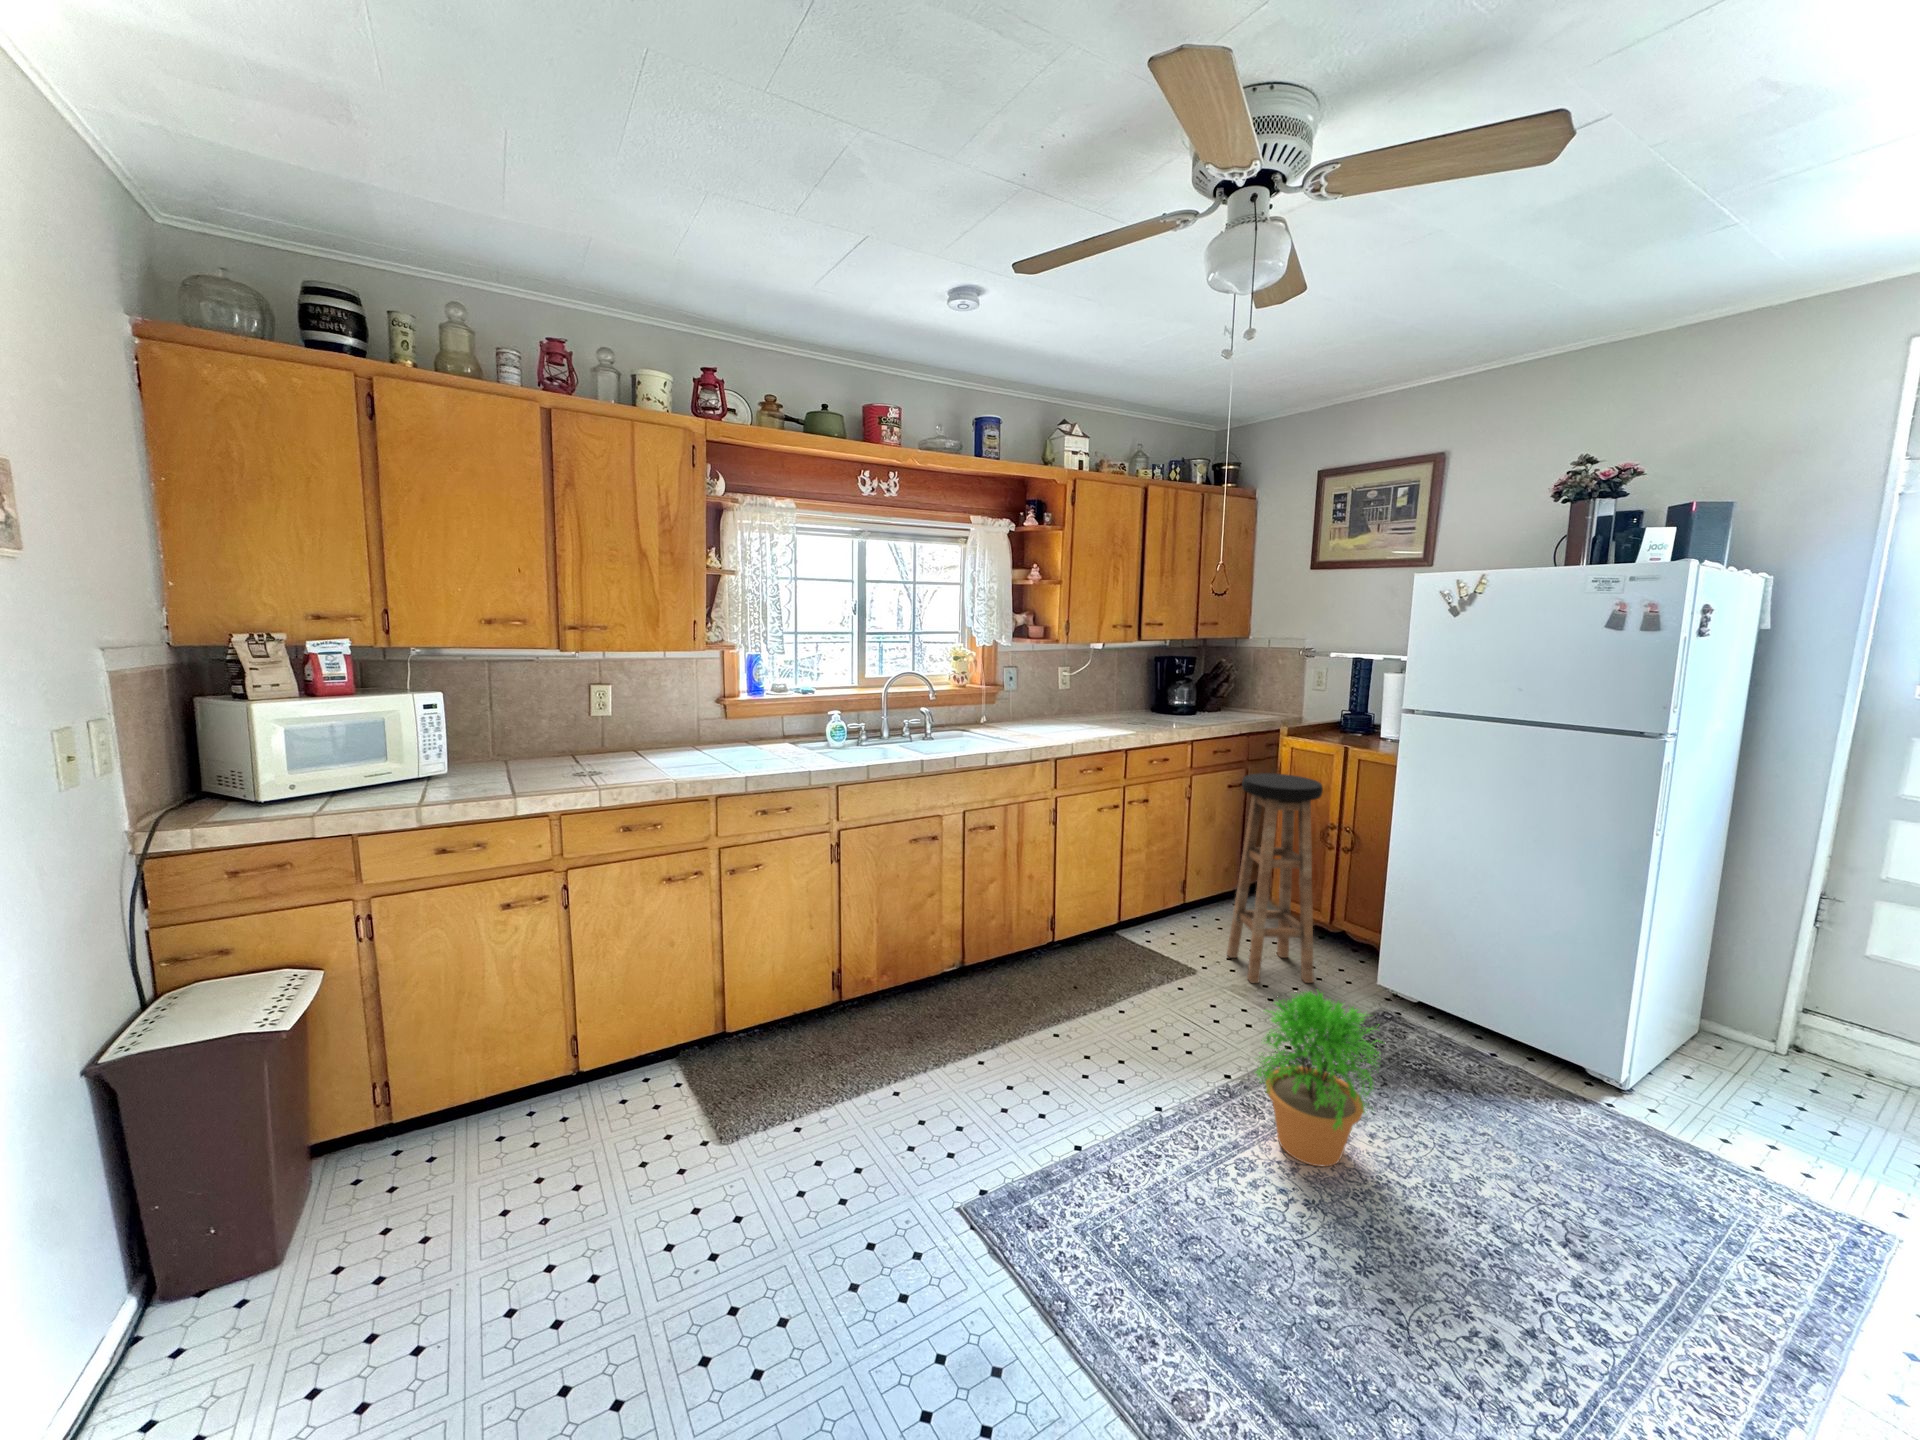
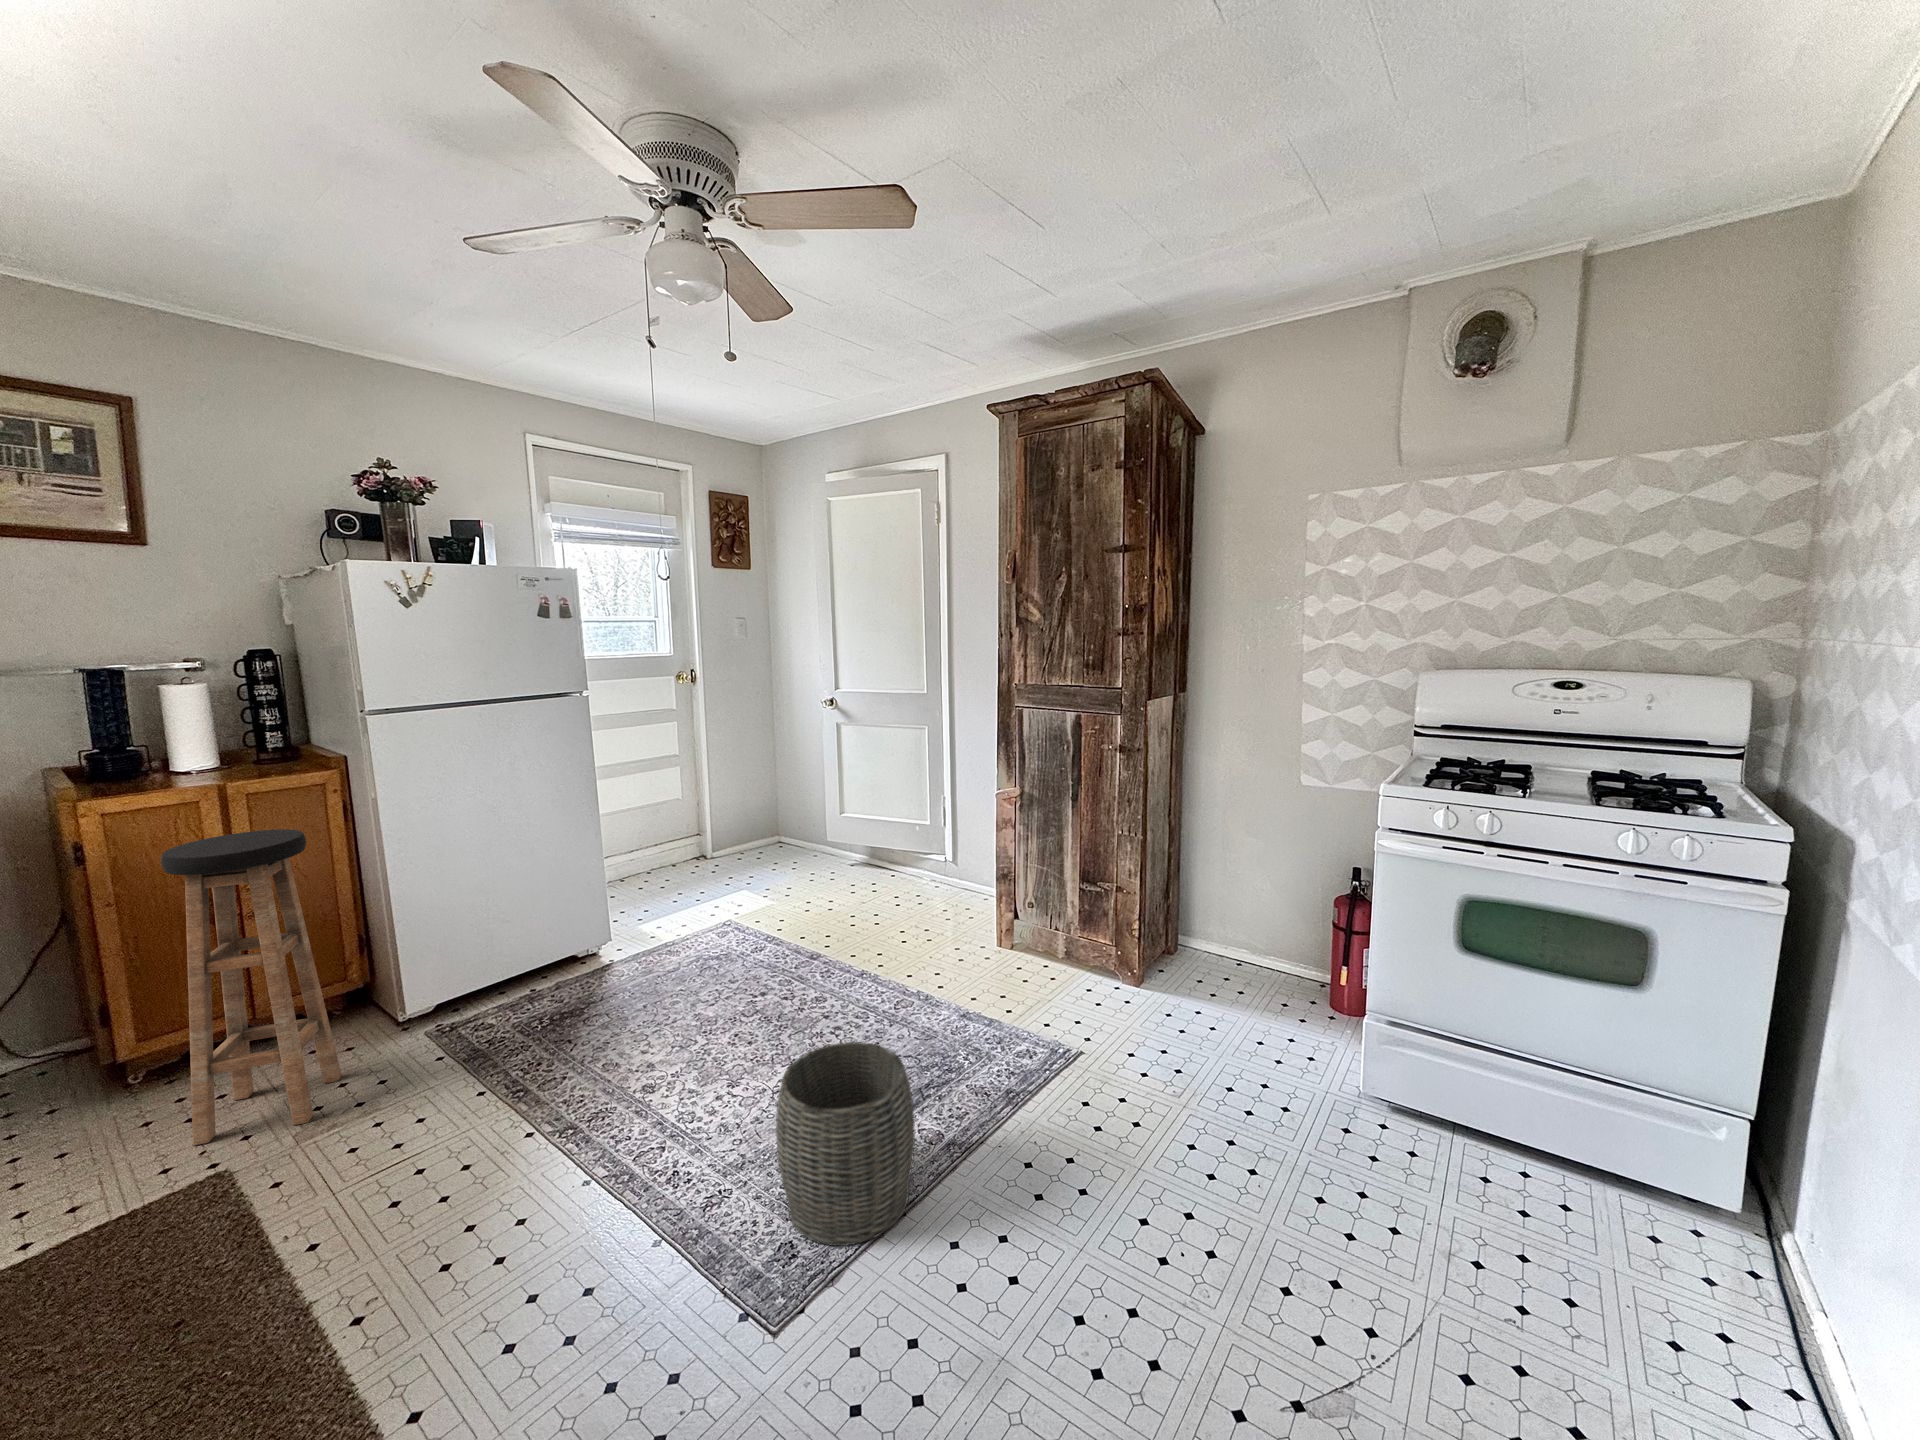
potted plant: present [1255,989,1380,1167] -> none [583,938,715,1103]
woven basket: none [1024,1110,1176,1349] -> present [776,1042,915,1246]

